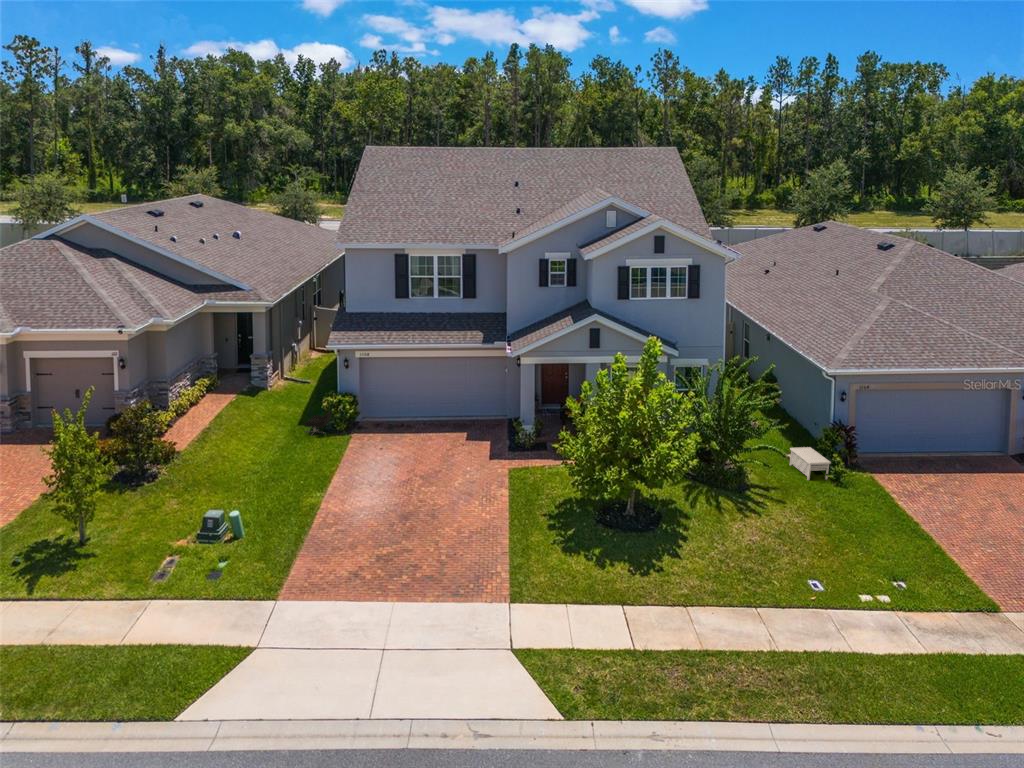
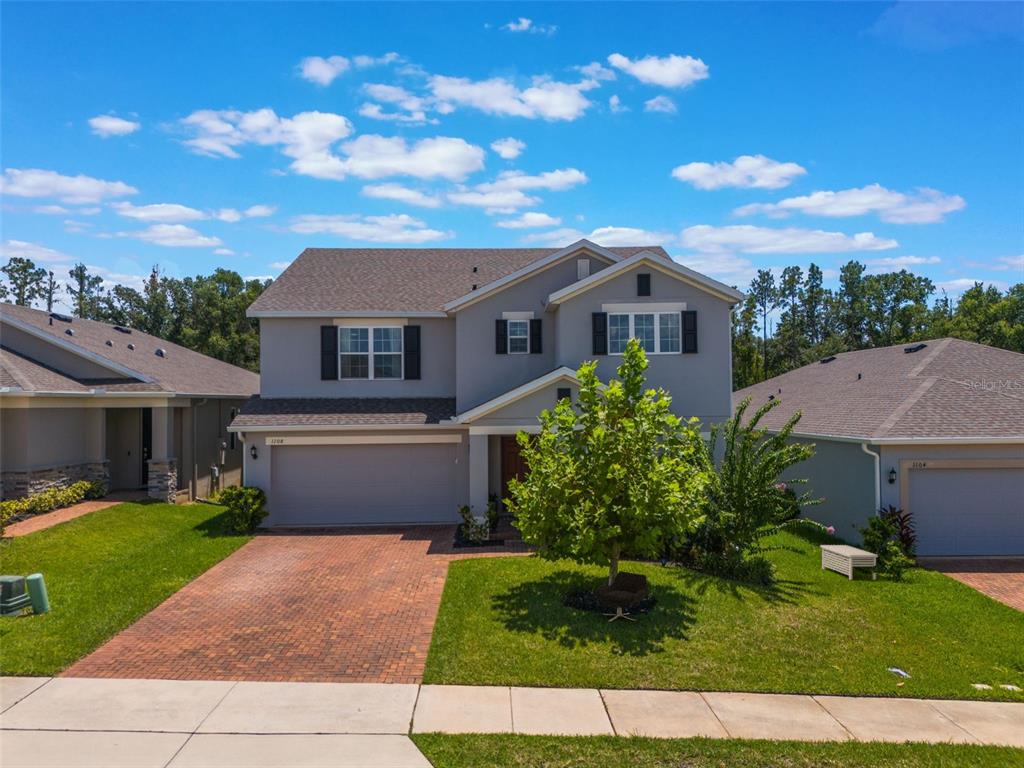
lounge chair: present [304,411,332,432] -> present [594,571,648,621]

